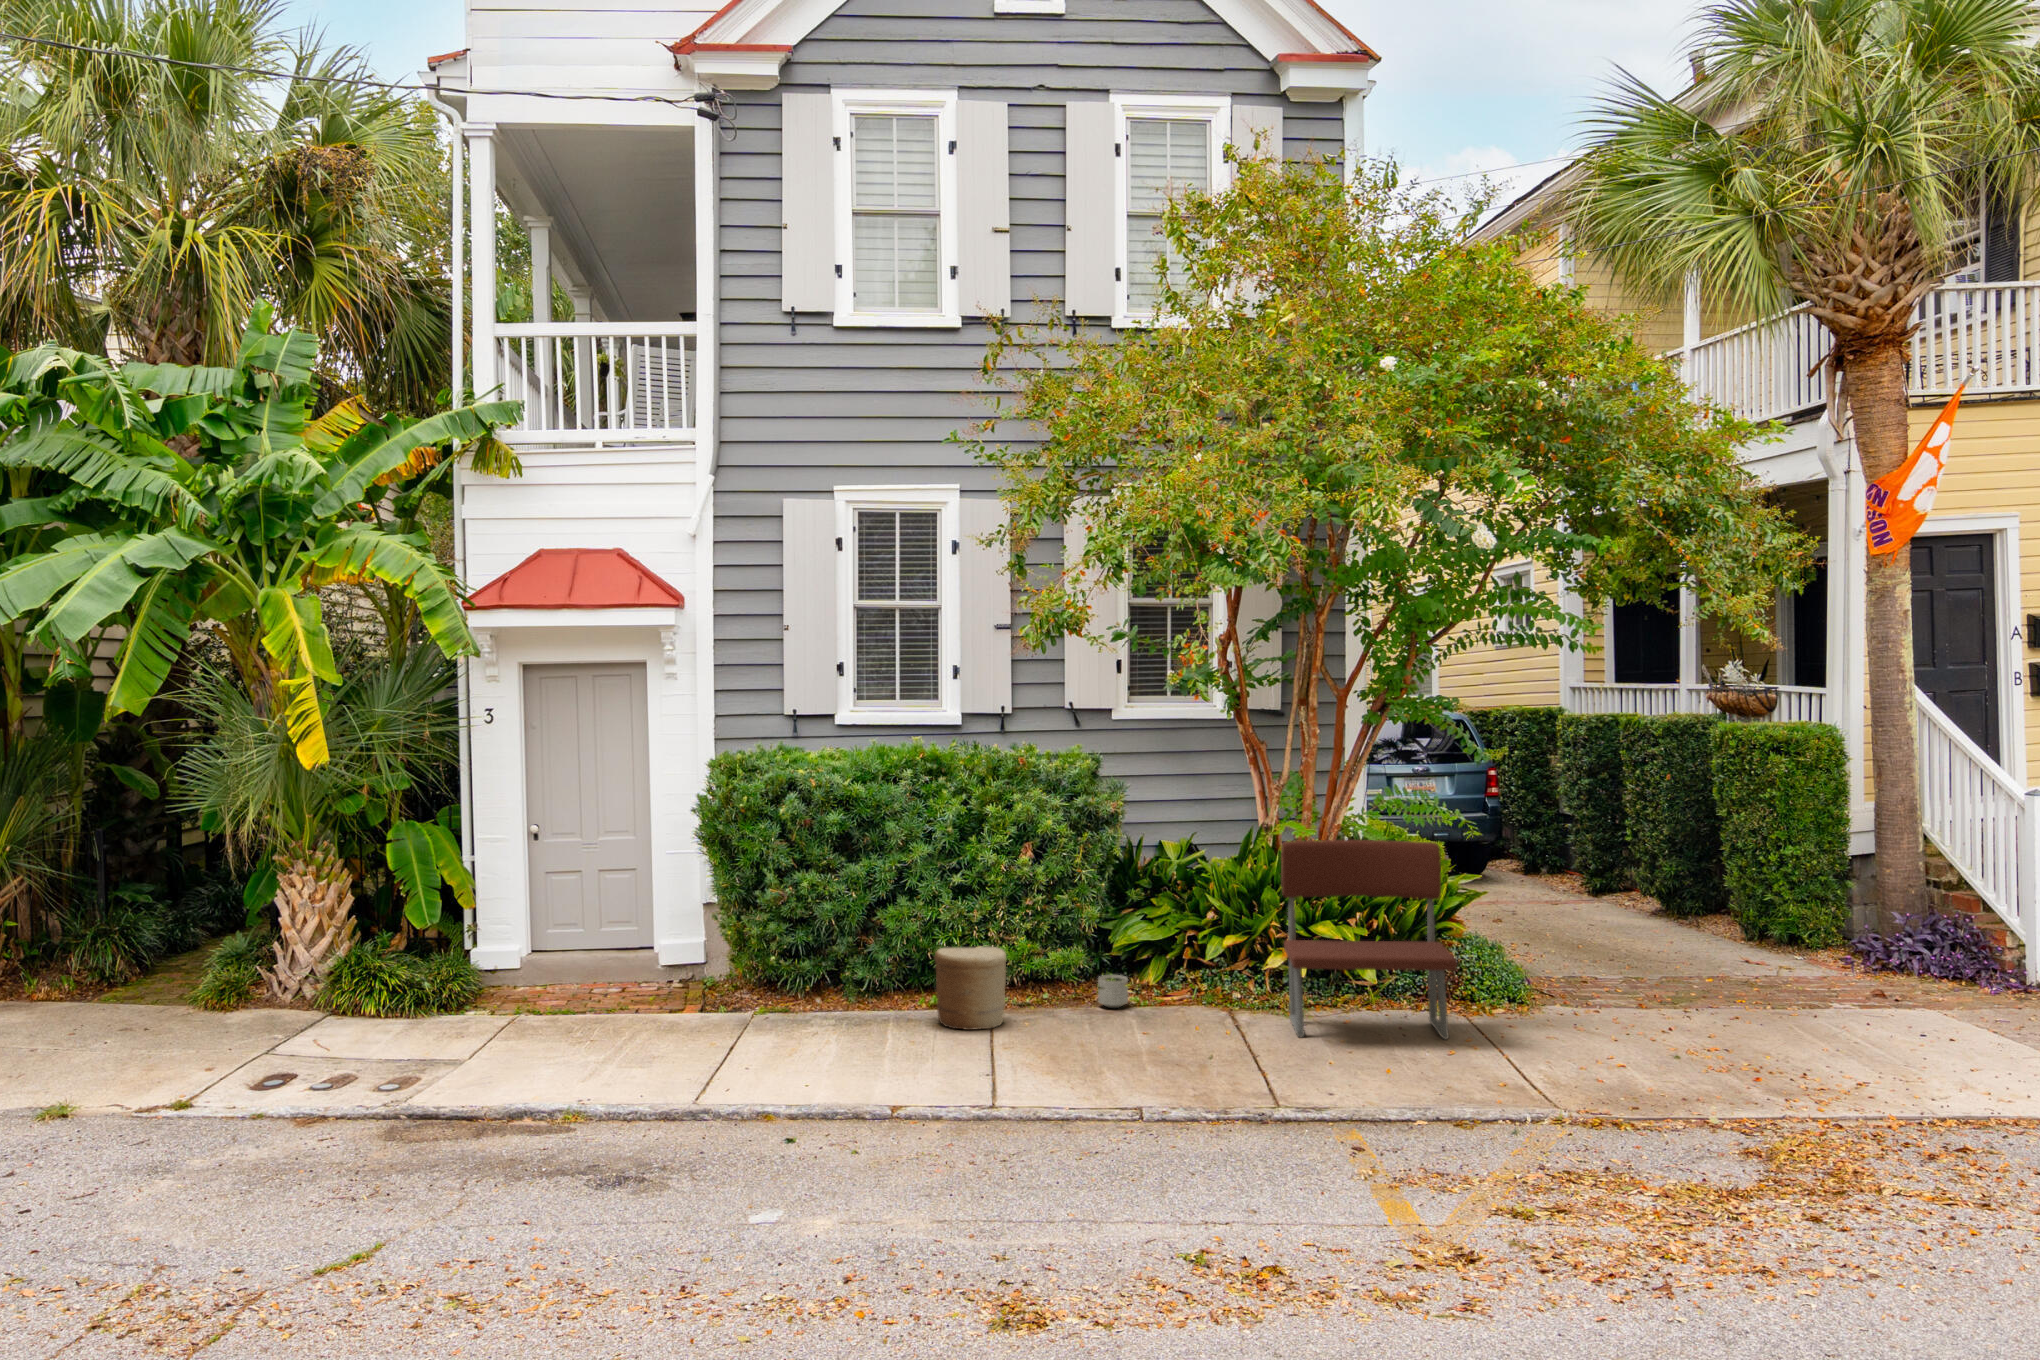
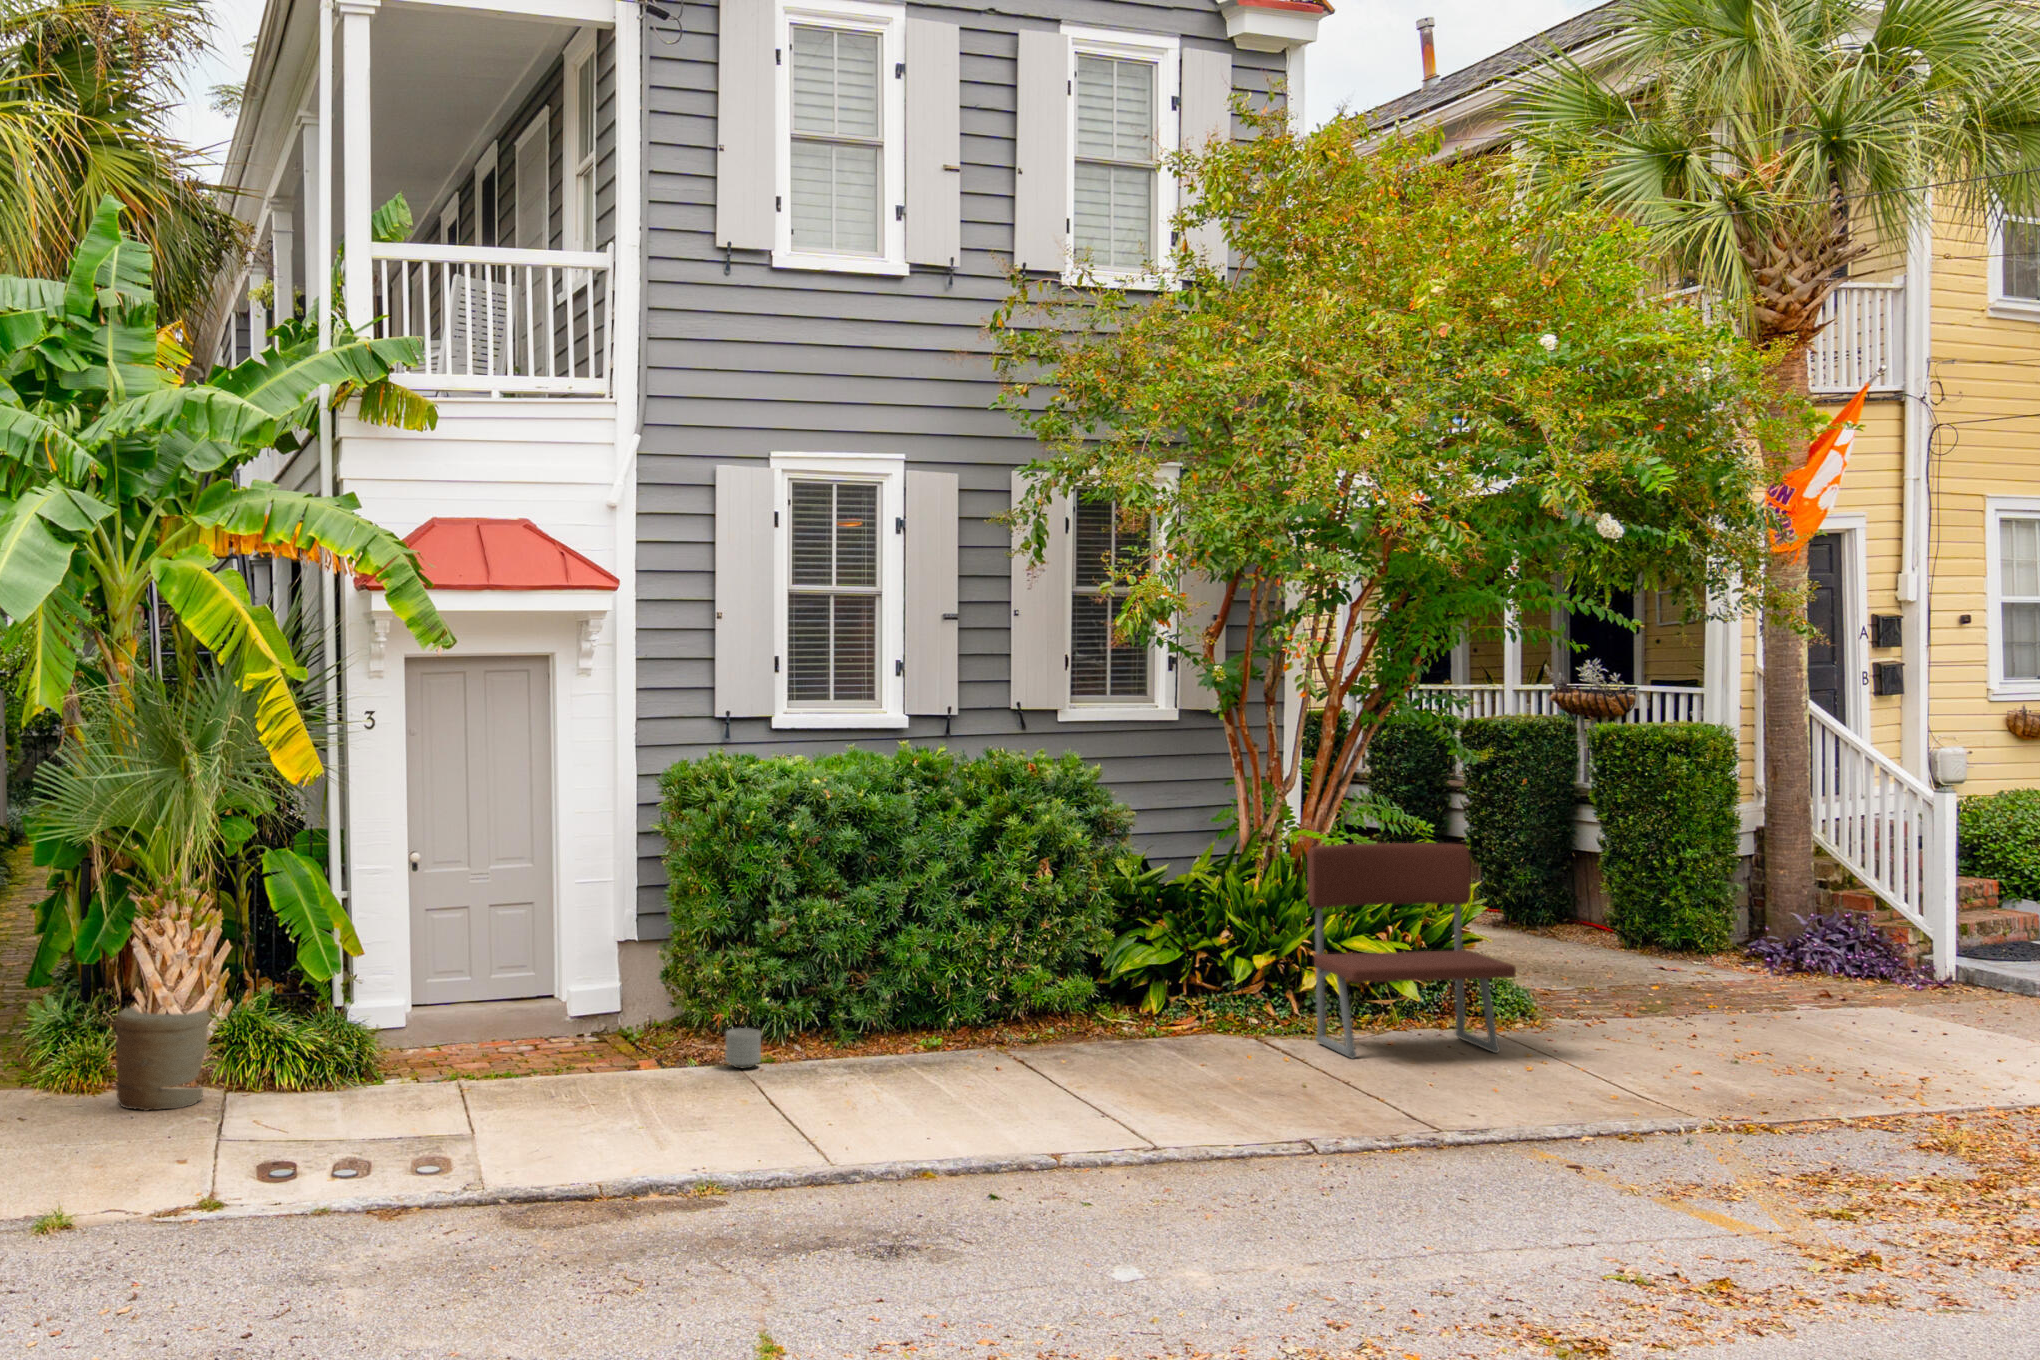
woven basket: present [935,945,1006,1030] -> present [115,1007,210,1111]
planter: present [1098,975,1128,1008] -> present [725,1028,761,1069]

